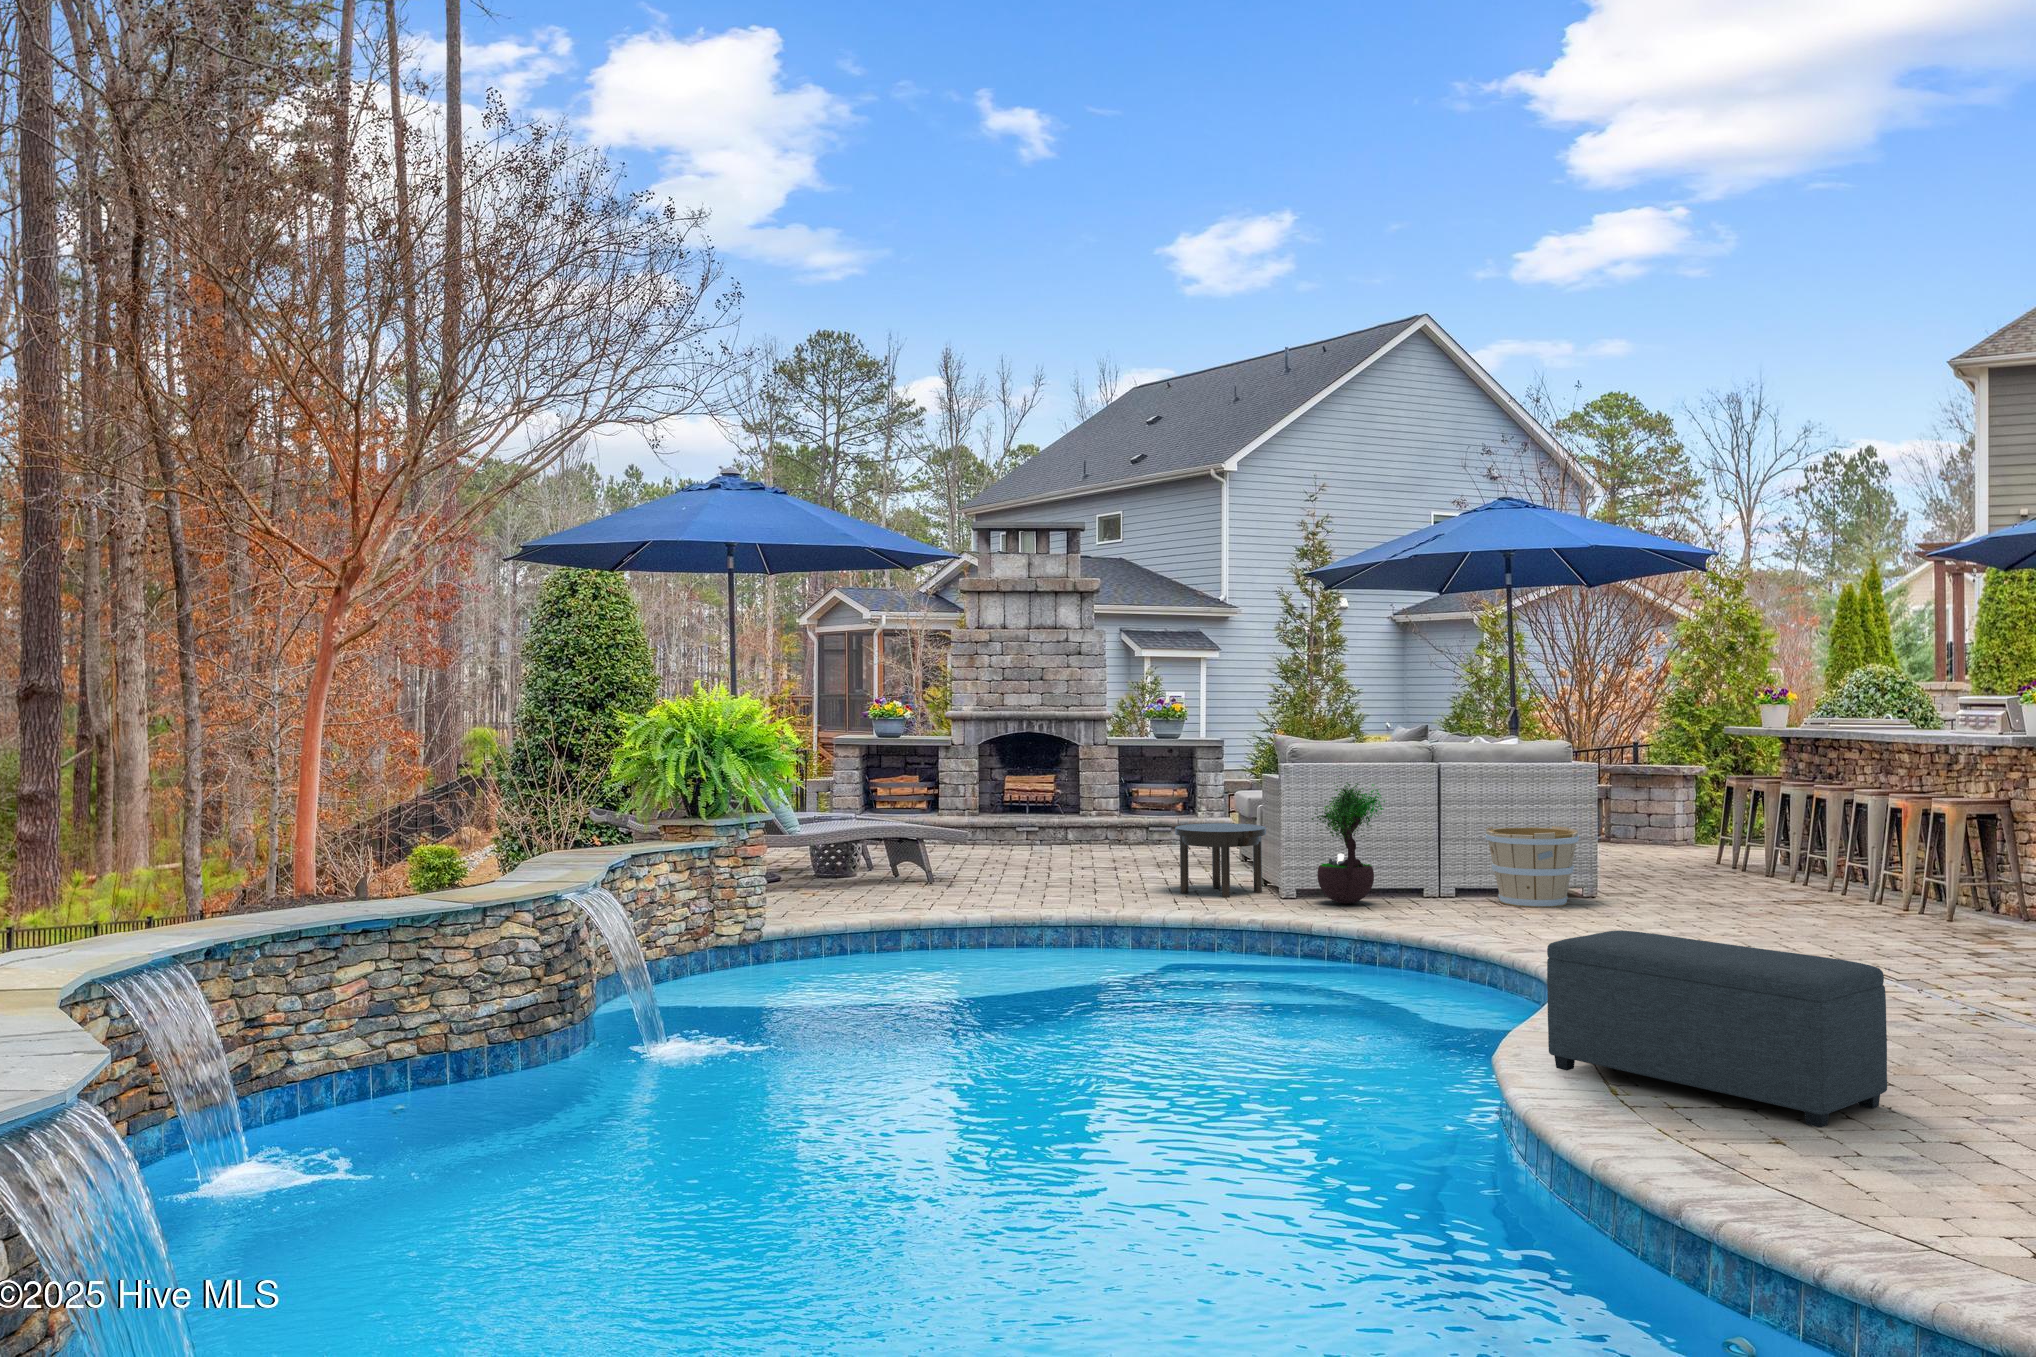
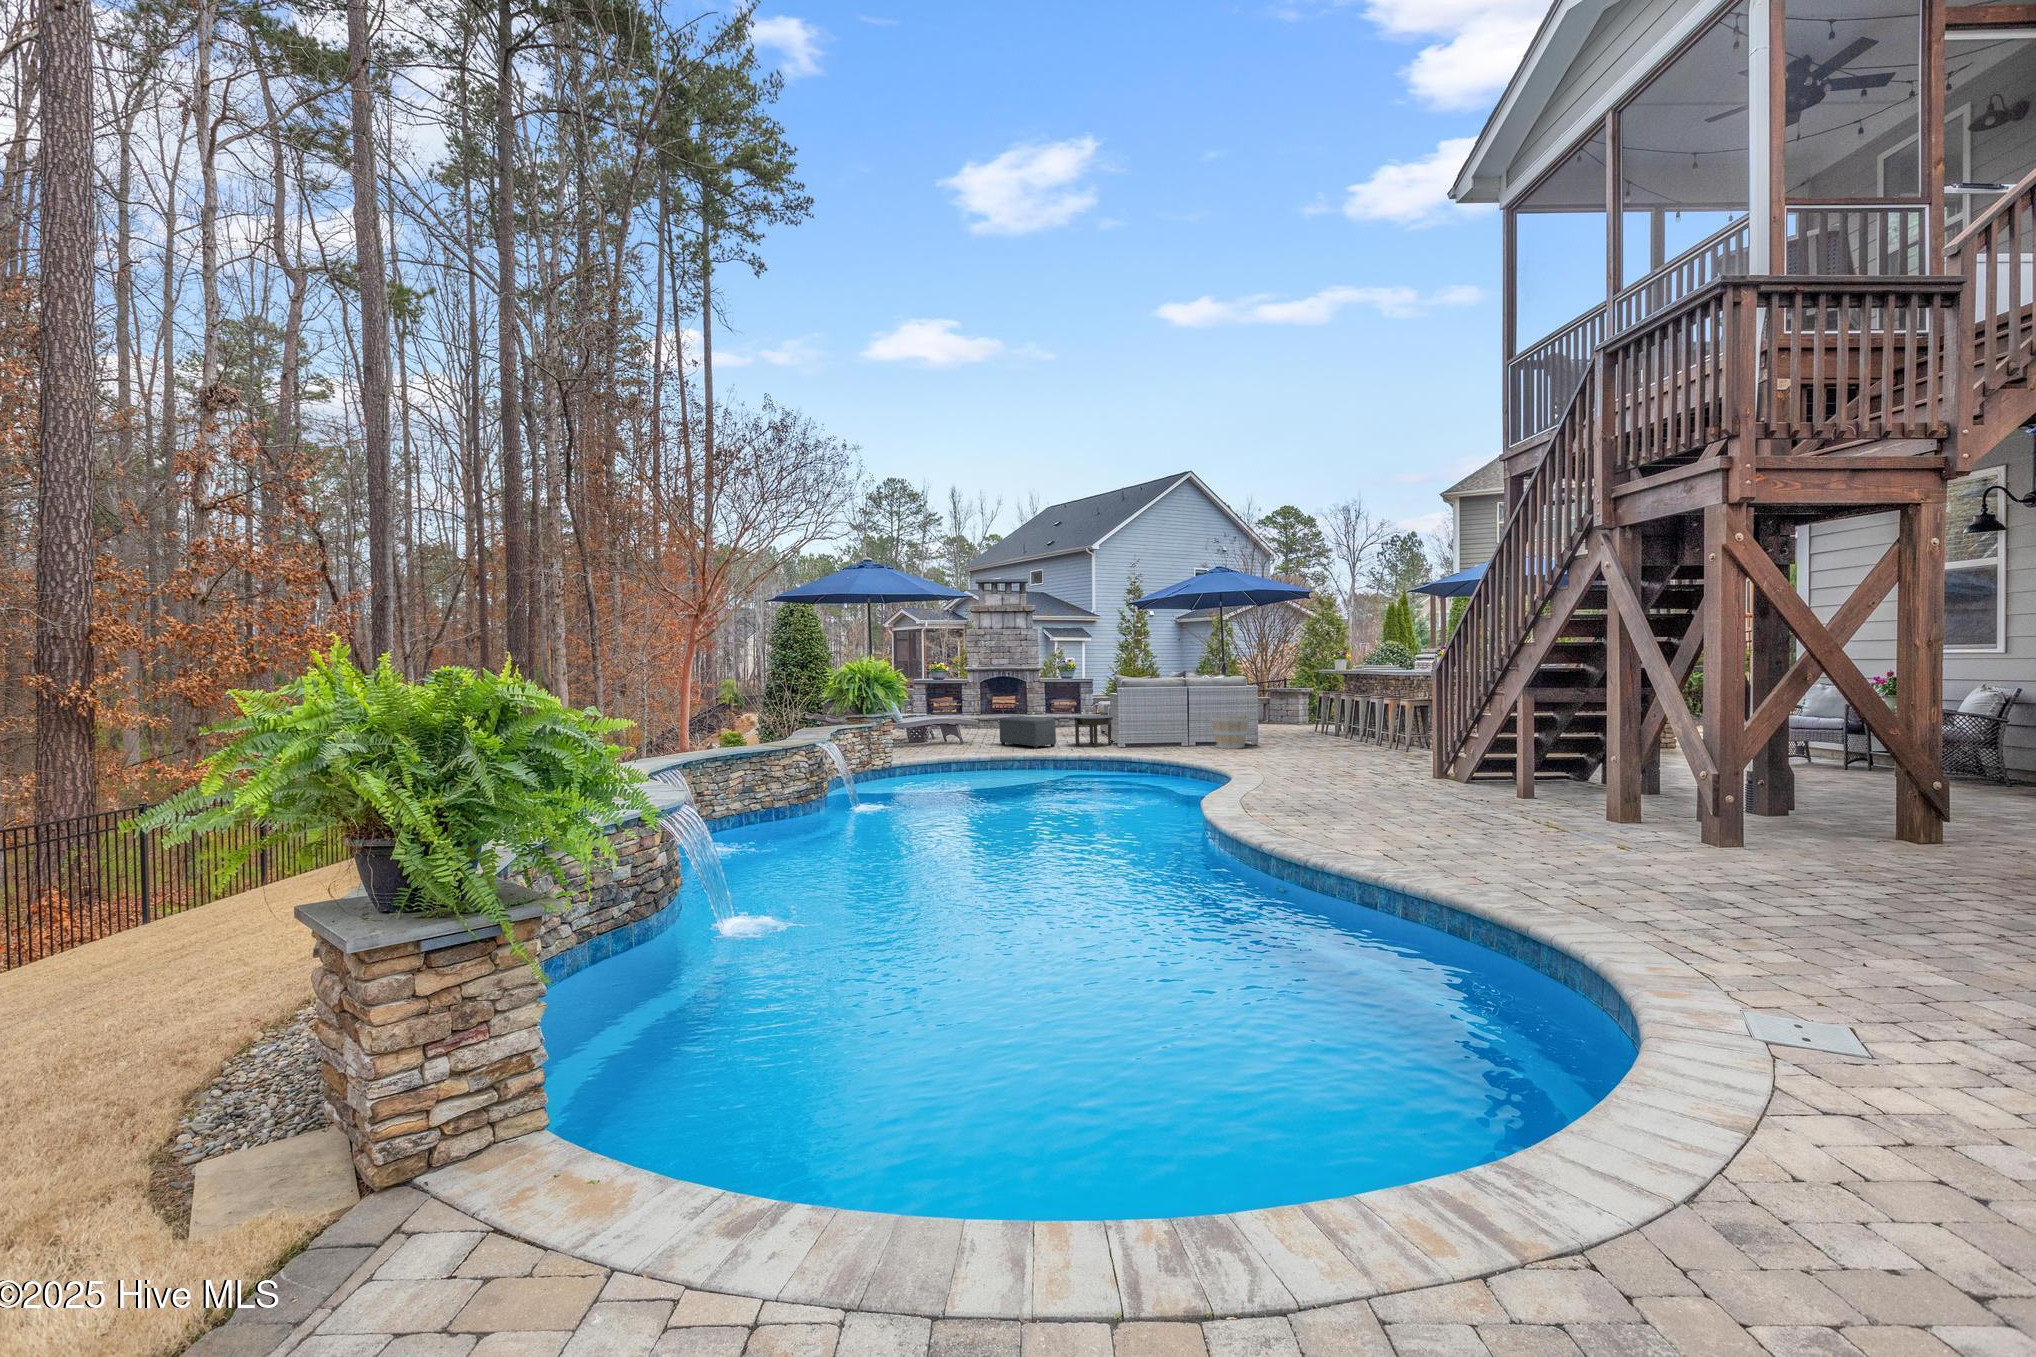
potted tree: present [1312,776,1385,904] -> none [1133,692,1165,749]
ottoman: present [1547,930,1887,1128] -> present [999,716,1056,749]

